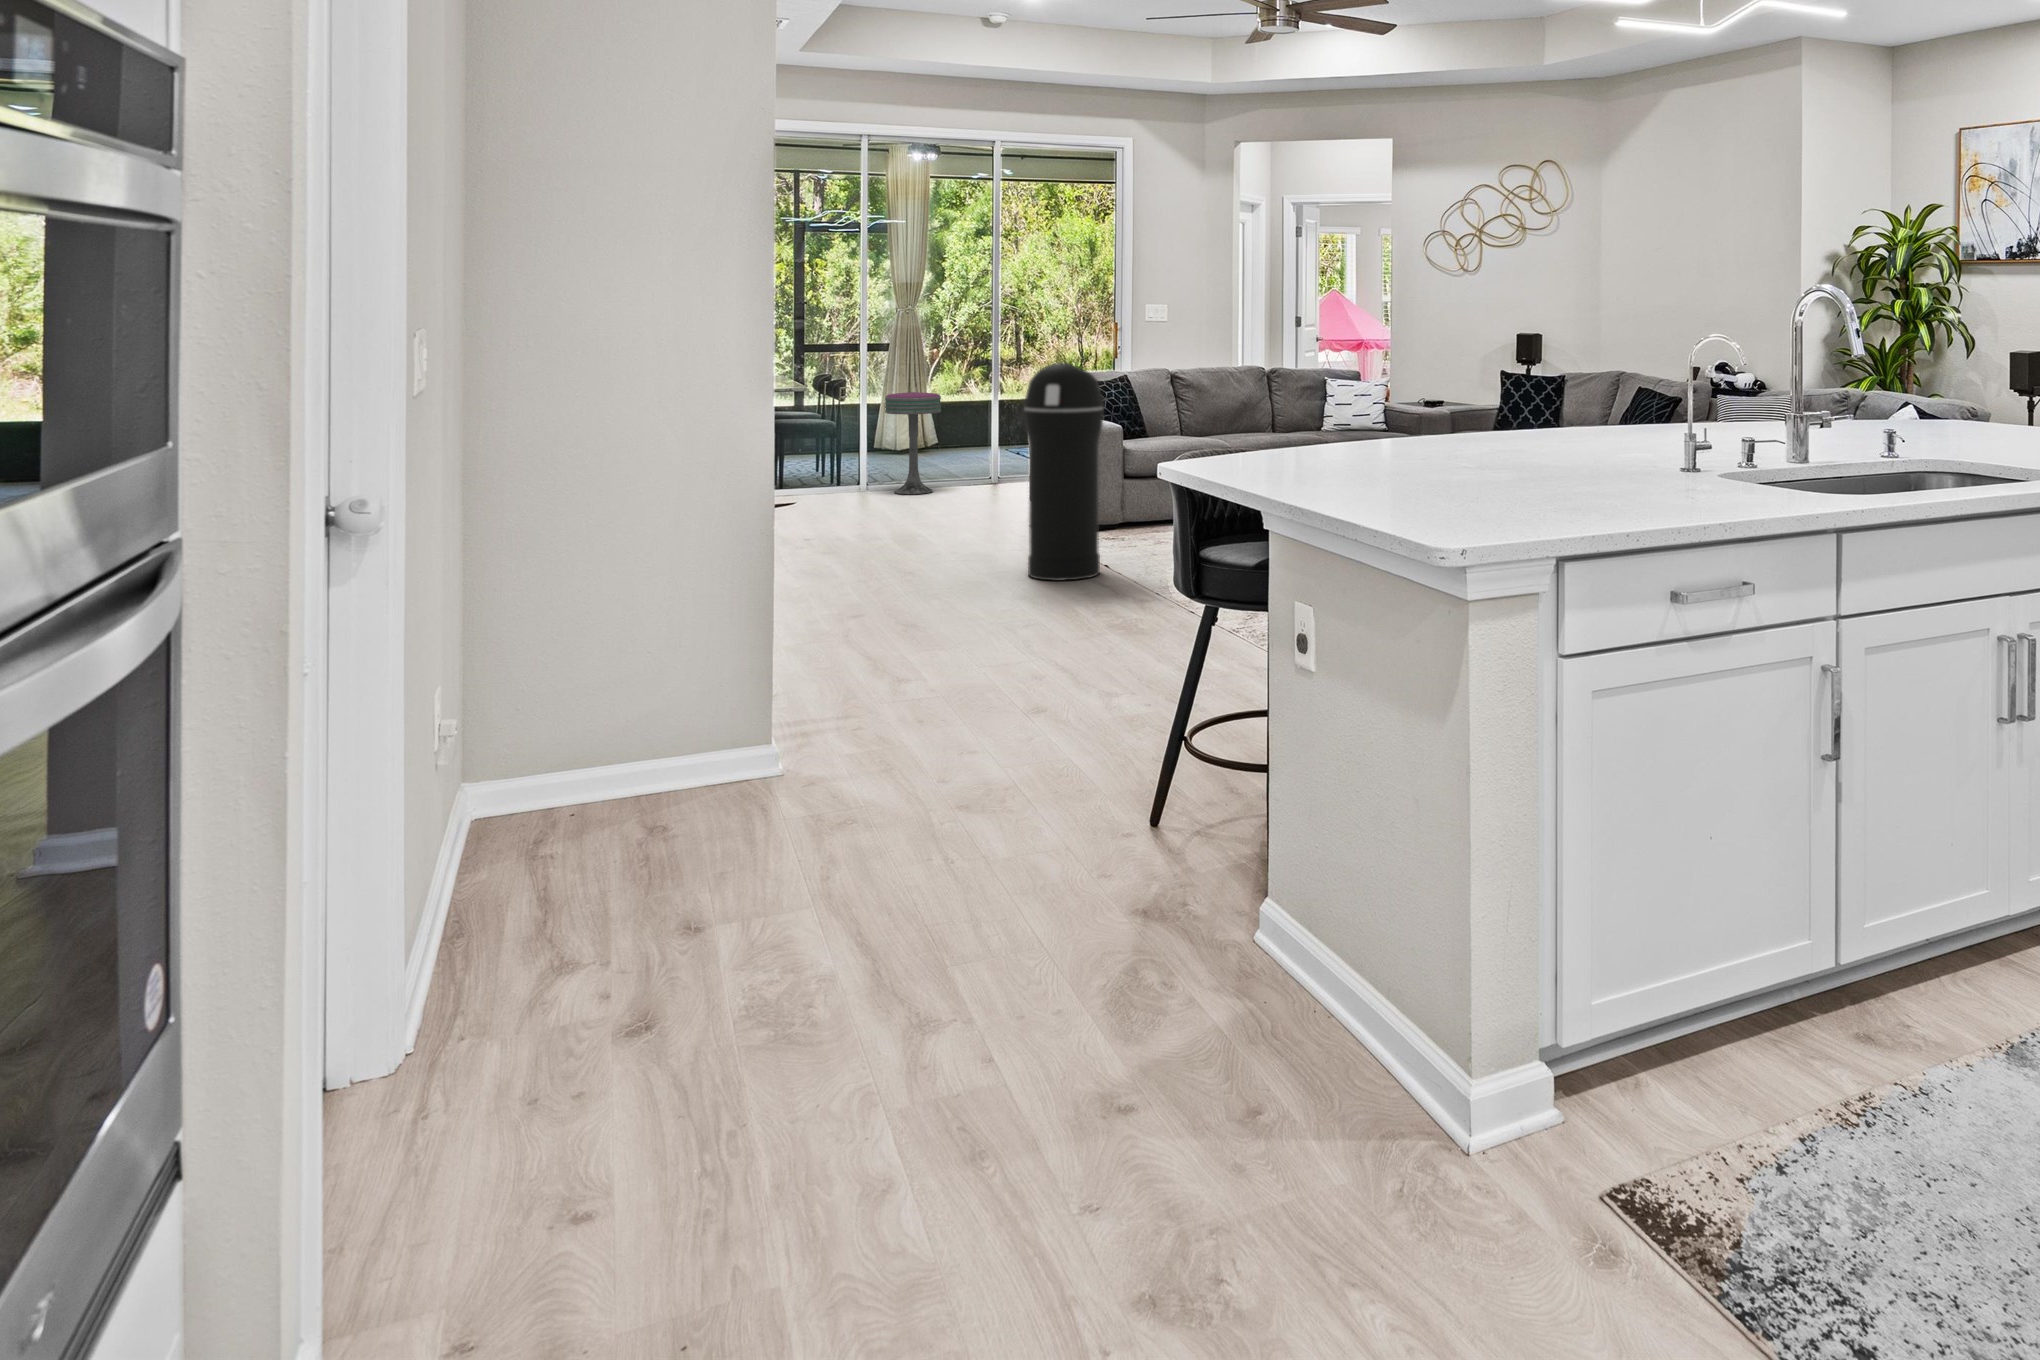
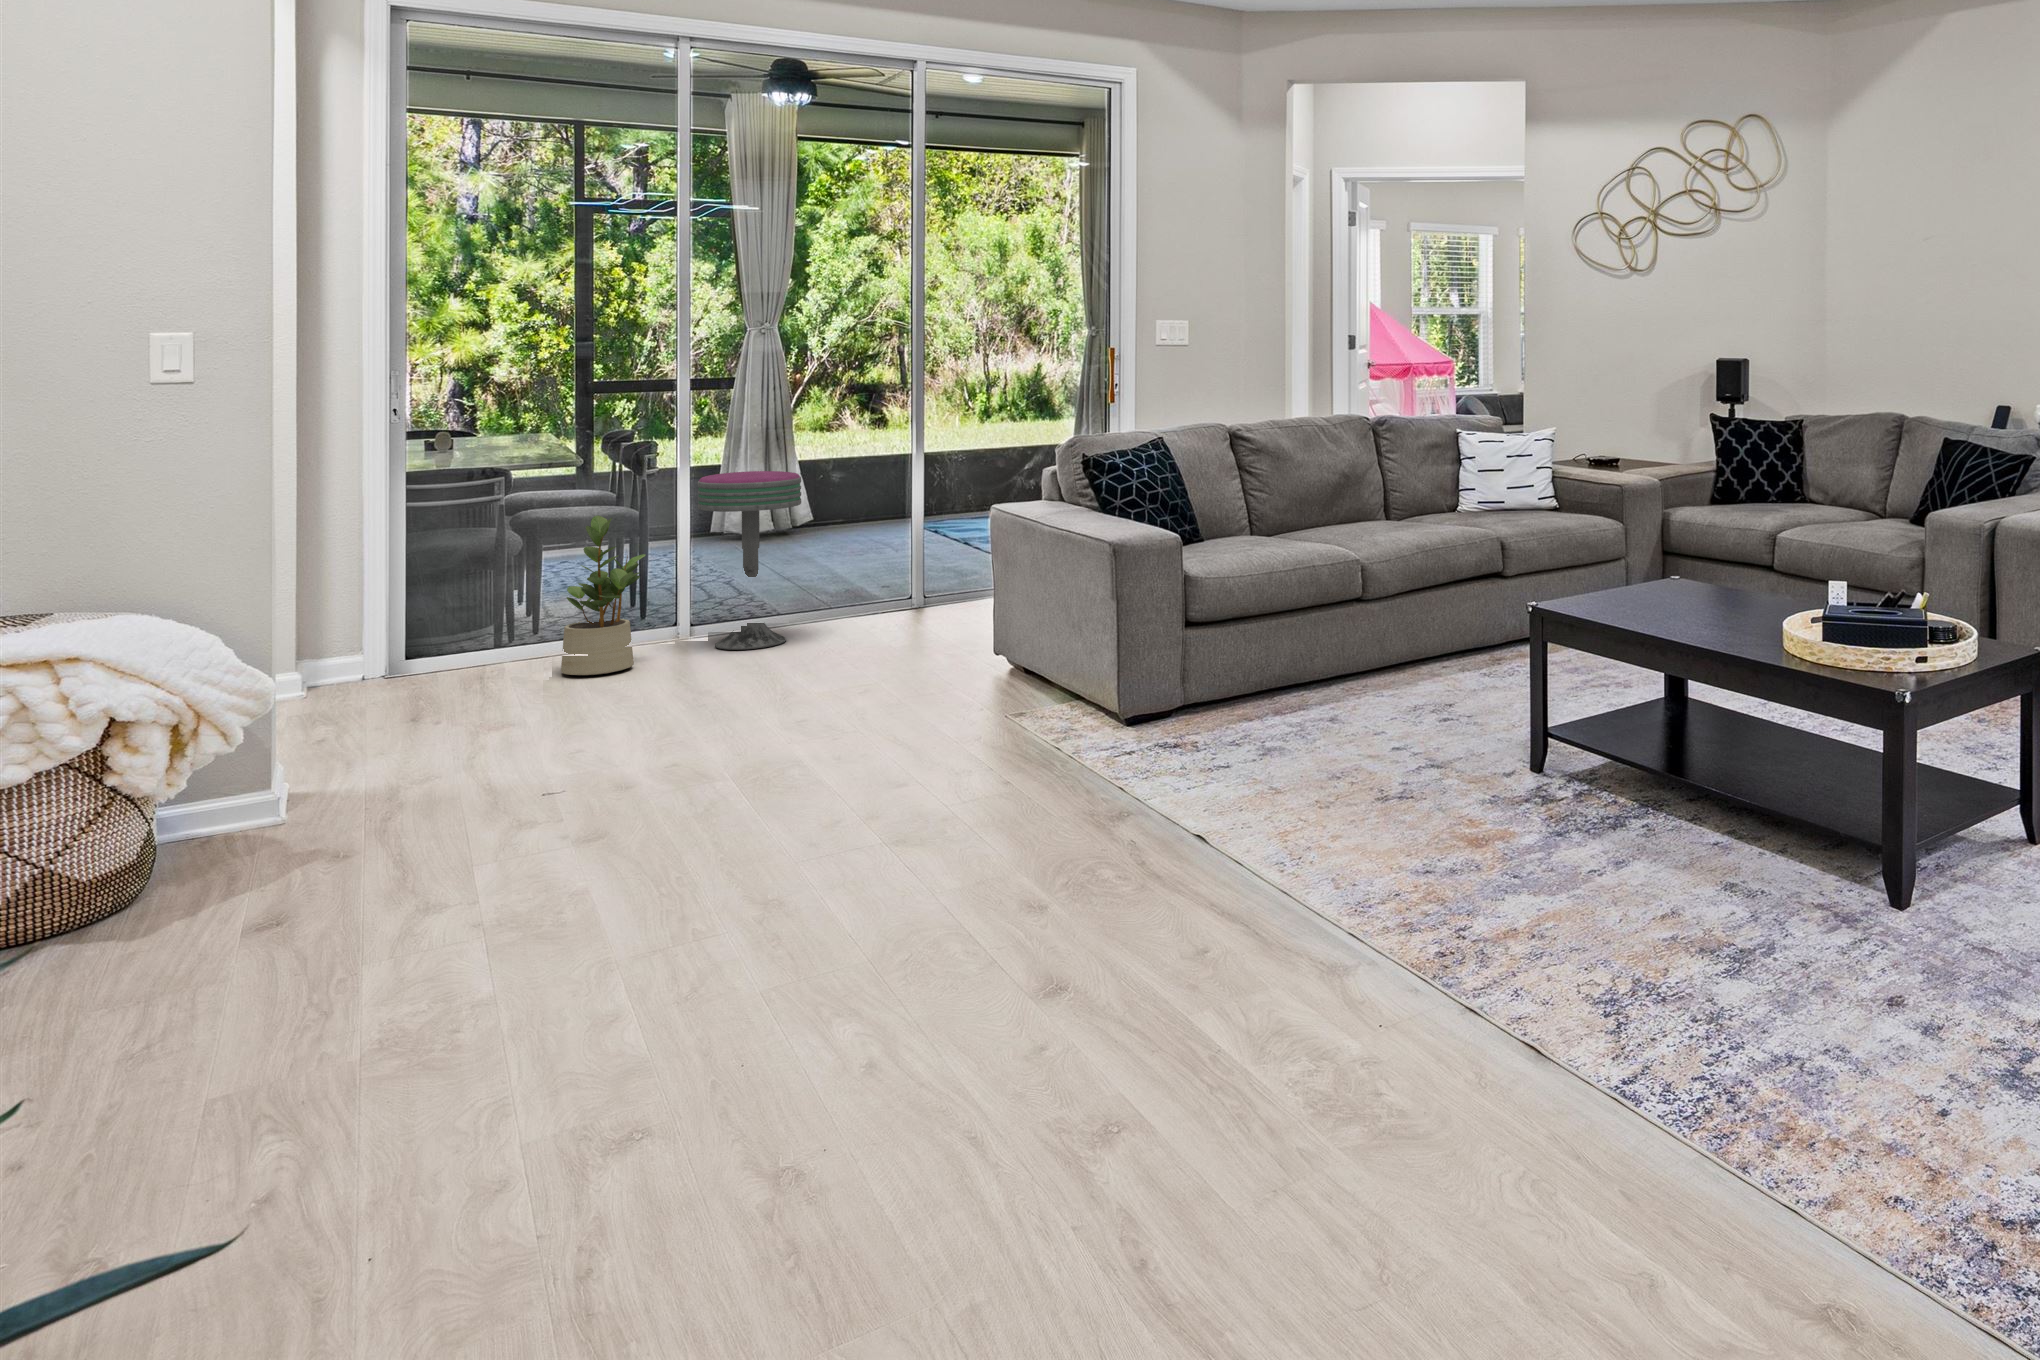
trash can: present [1023,363,1104,581] -> none [1084,432,1253,893]
potted plant: none [814,413,858,501] -> present [561,515,645,675]

